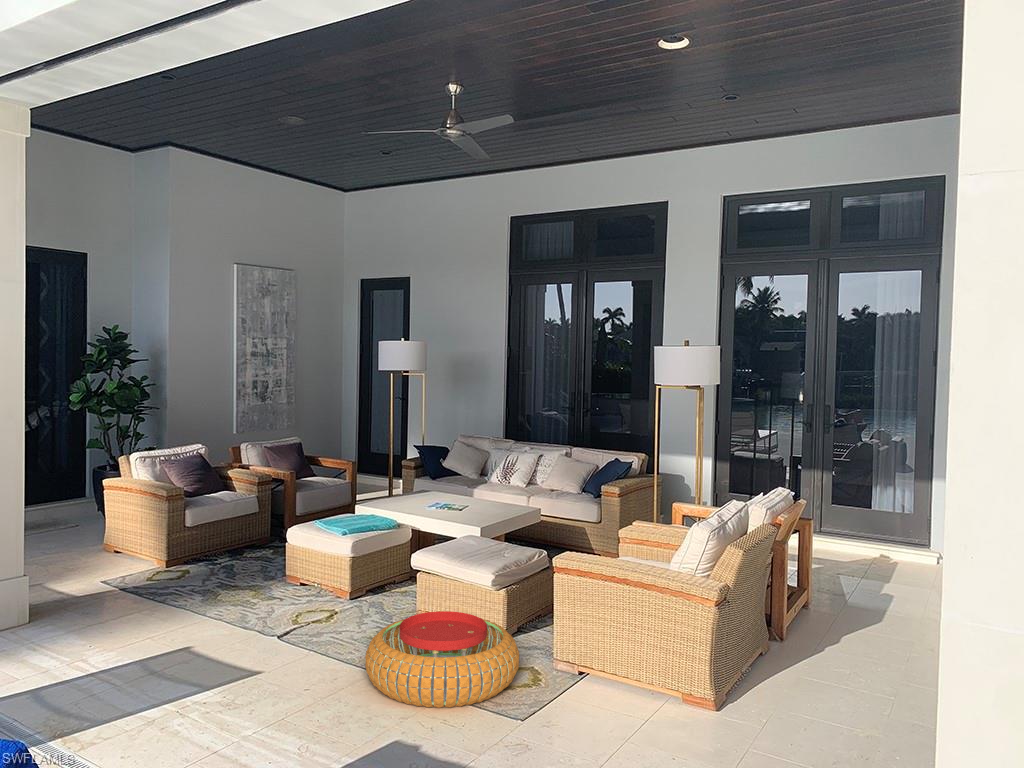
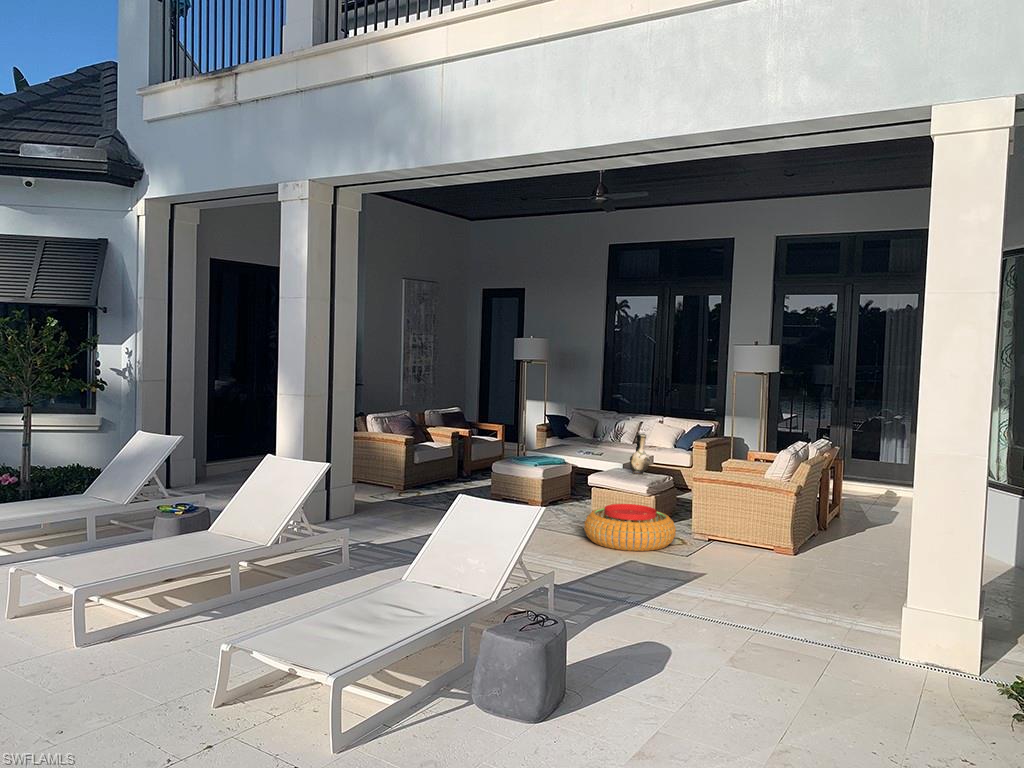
decorative vase: none [473,487,505,551] -> present [630,434,650,474]

